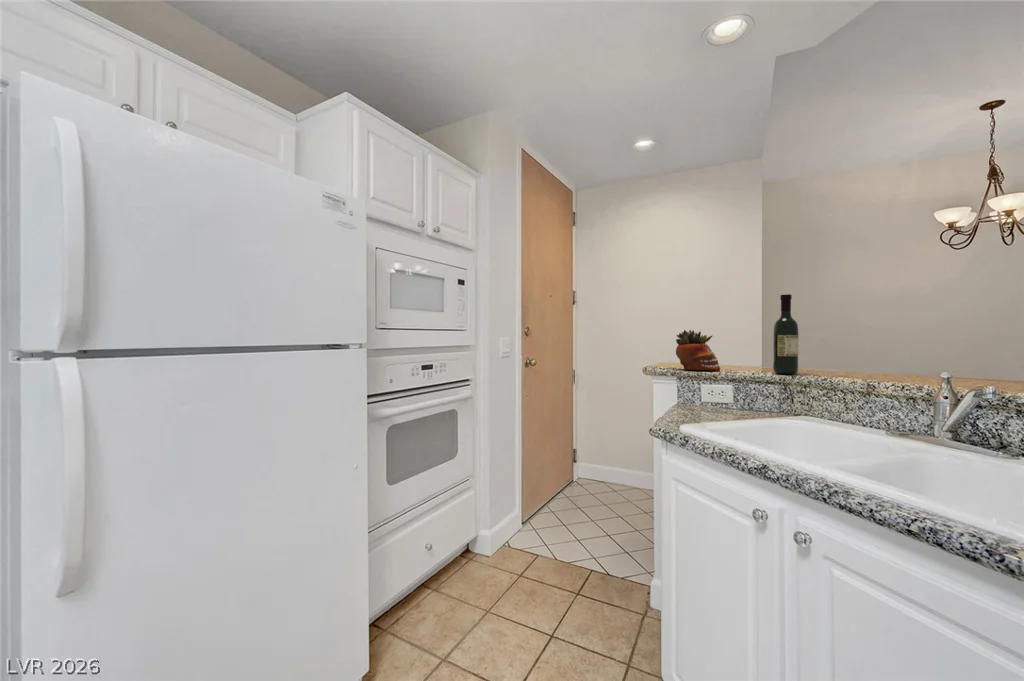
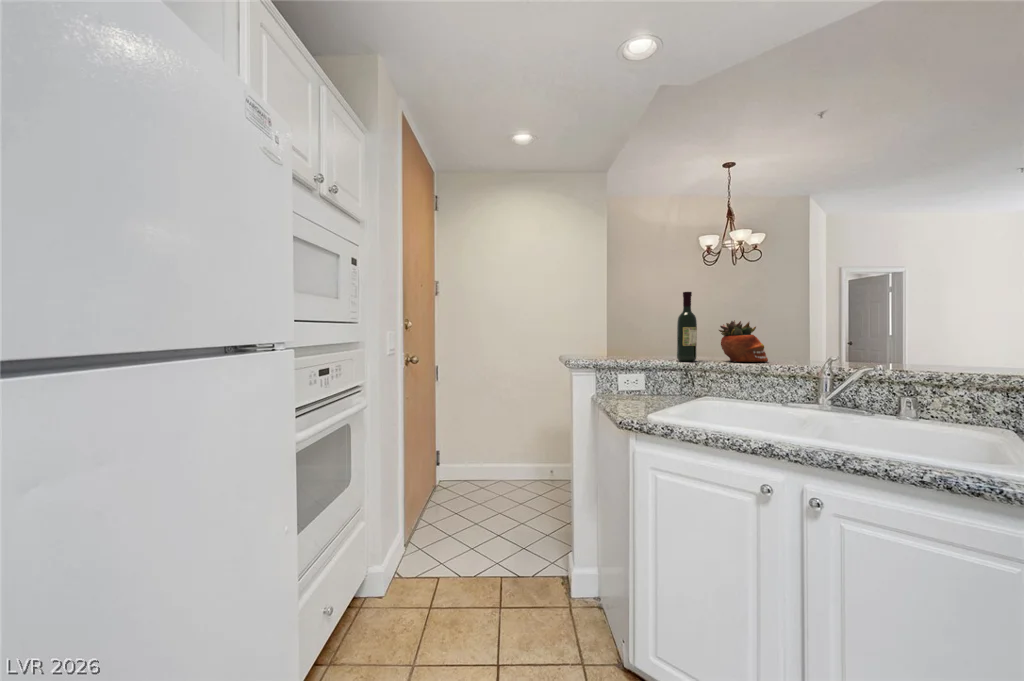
succulent planter: present [676,330,720,371] -> present [719,320,768,362]

